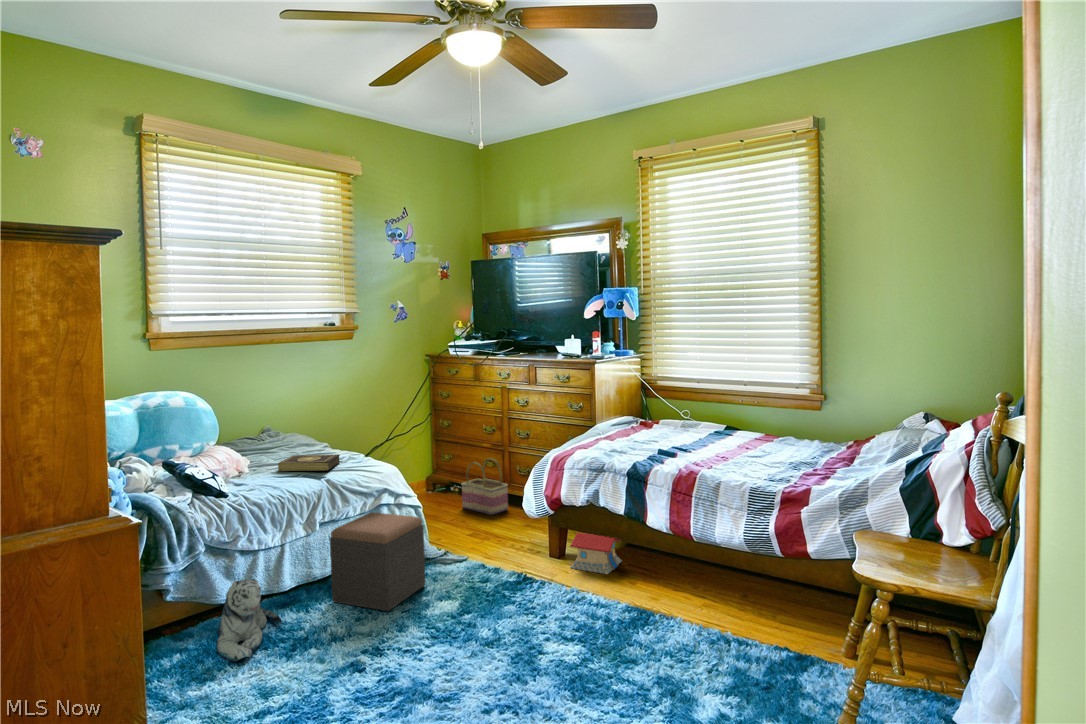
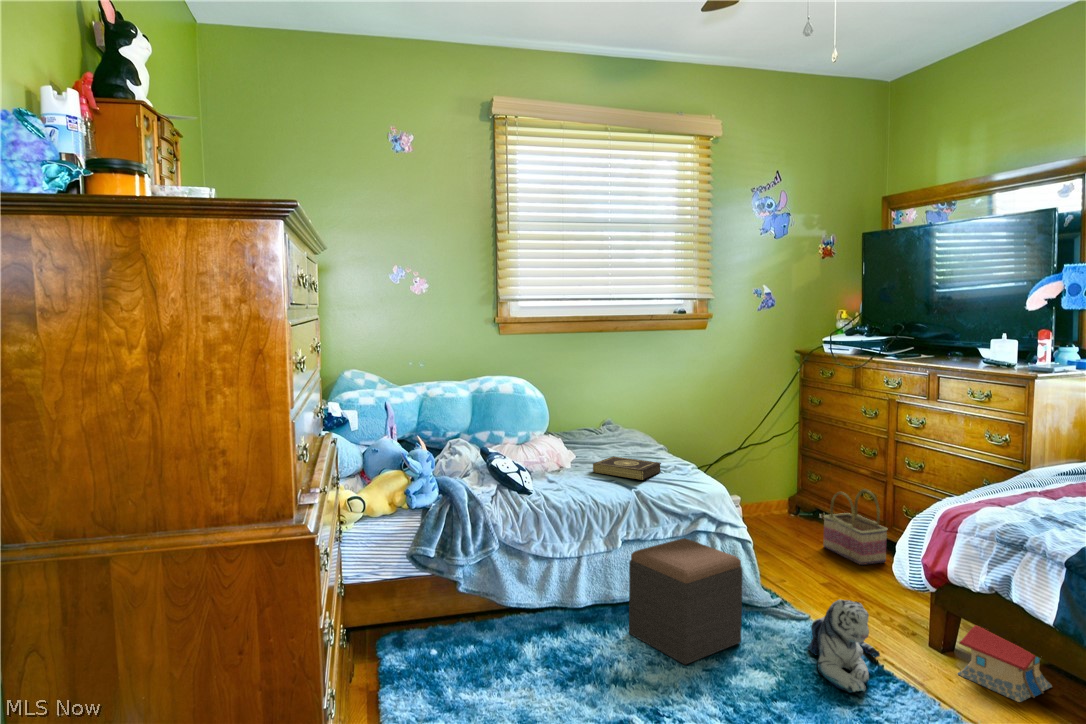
plush toy: present [217,579,282,662] -> present [807,600,880,693]

